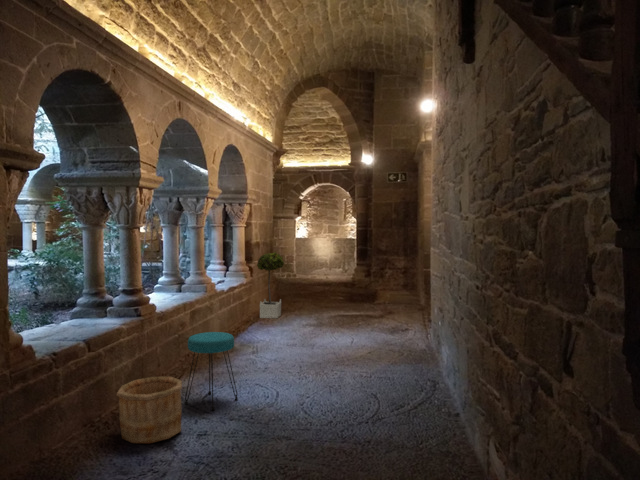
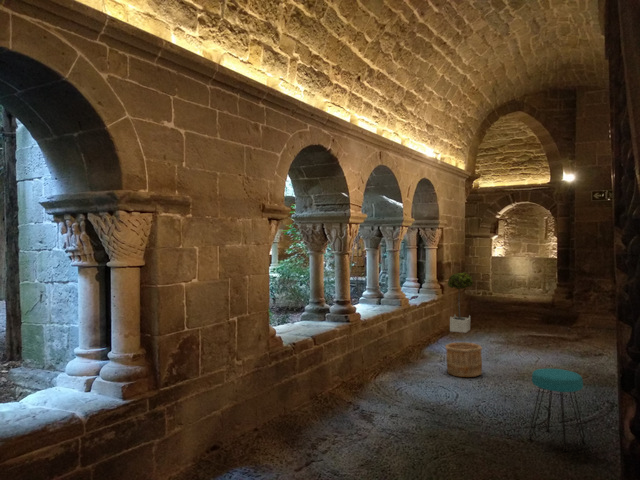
stool: present [184,332,238,410] -> present [529,368,585,451]
wooden bucket: present [117,377,182,444] -> present [445,342,482,377]

